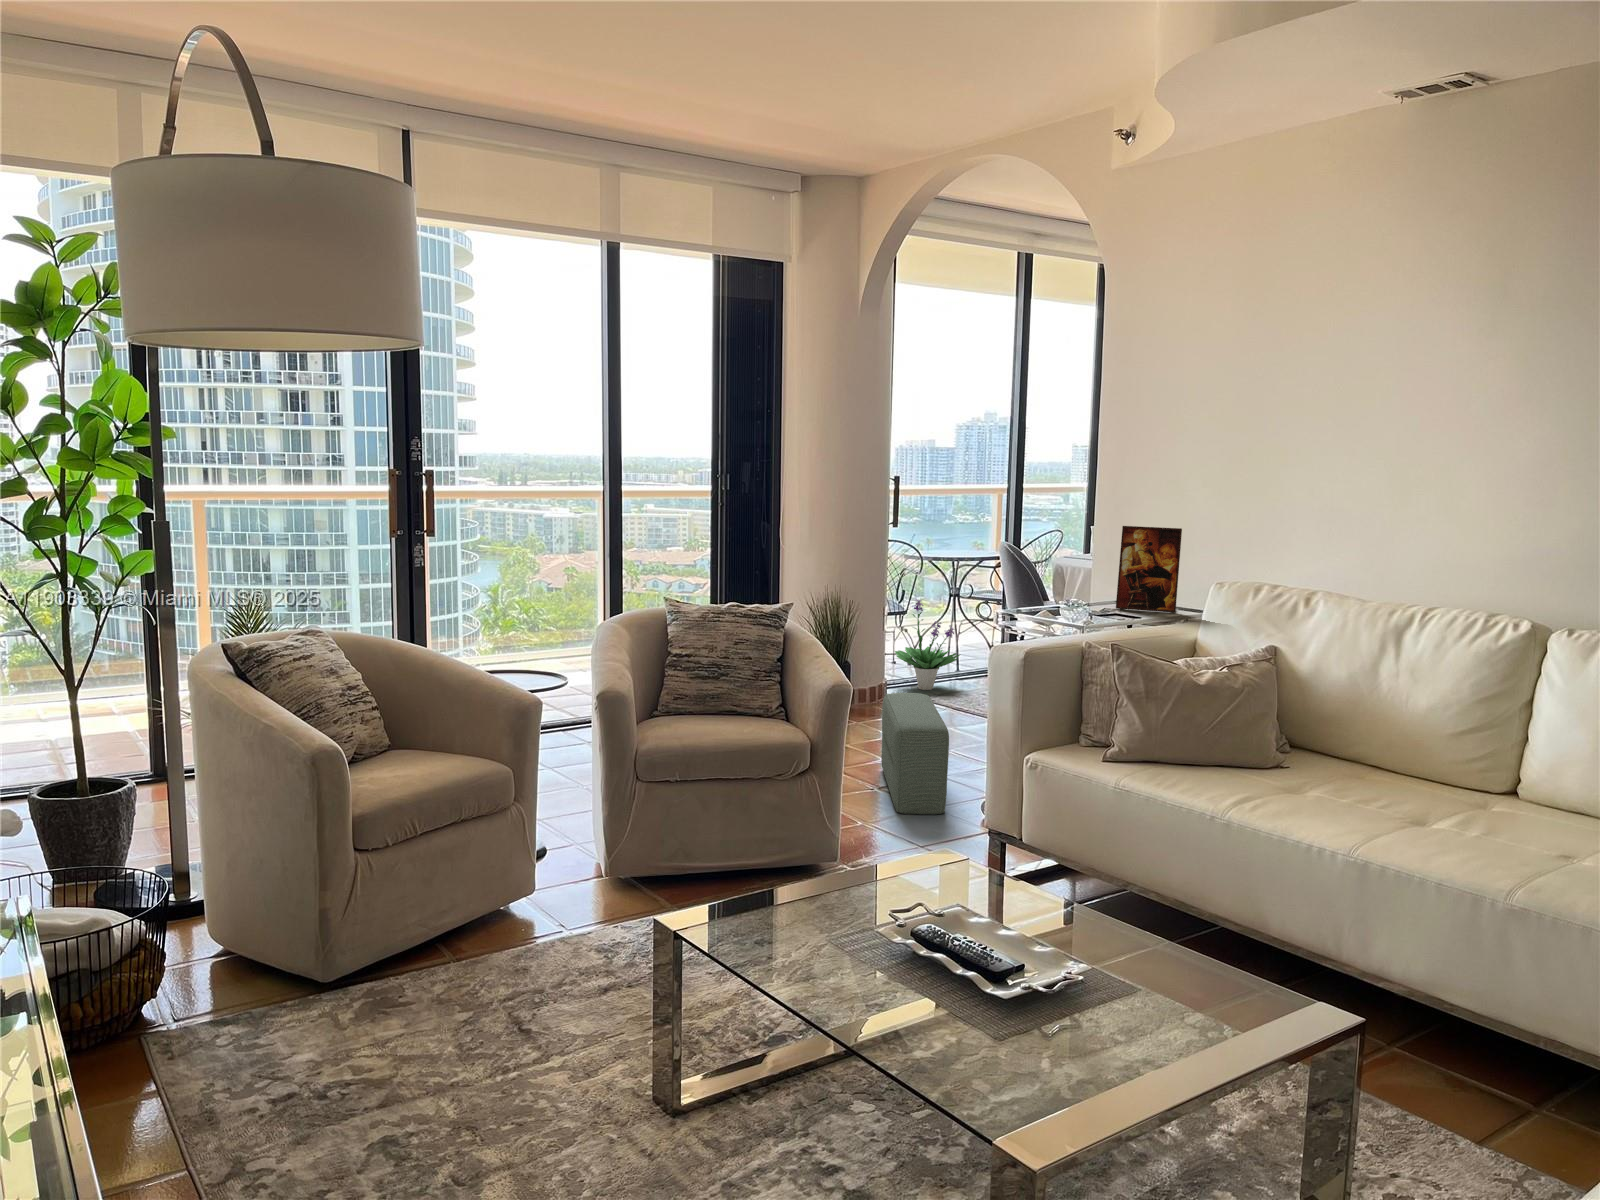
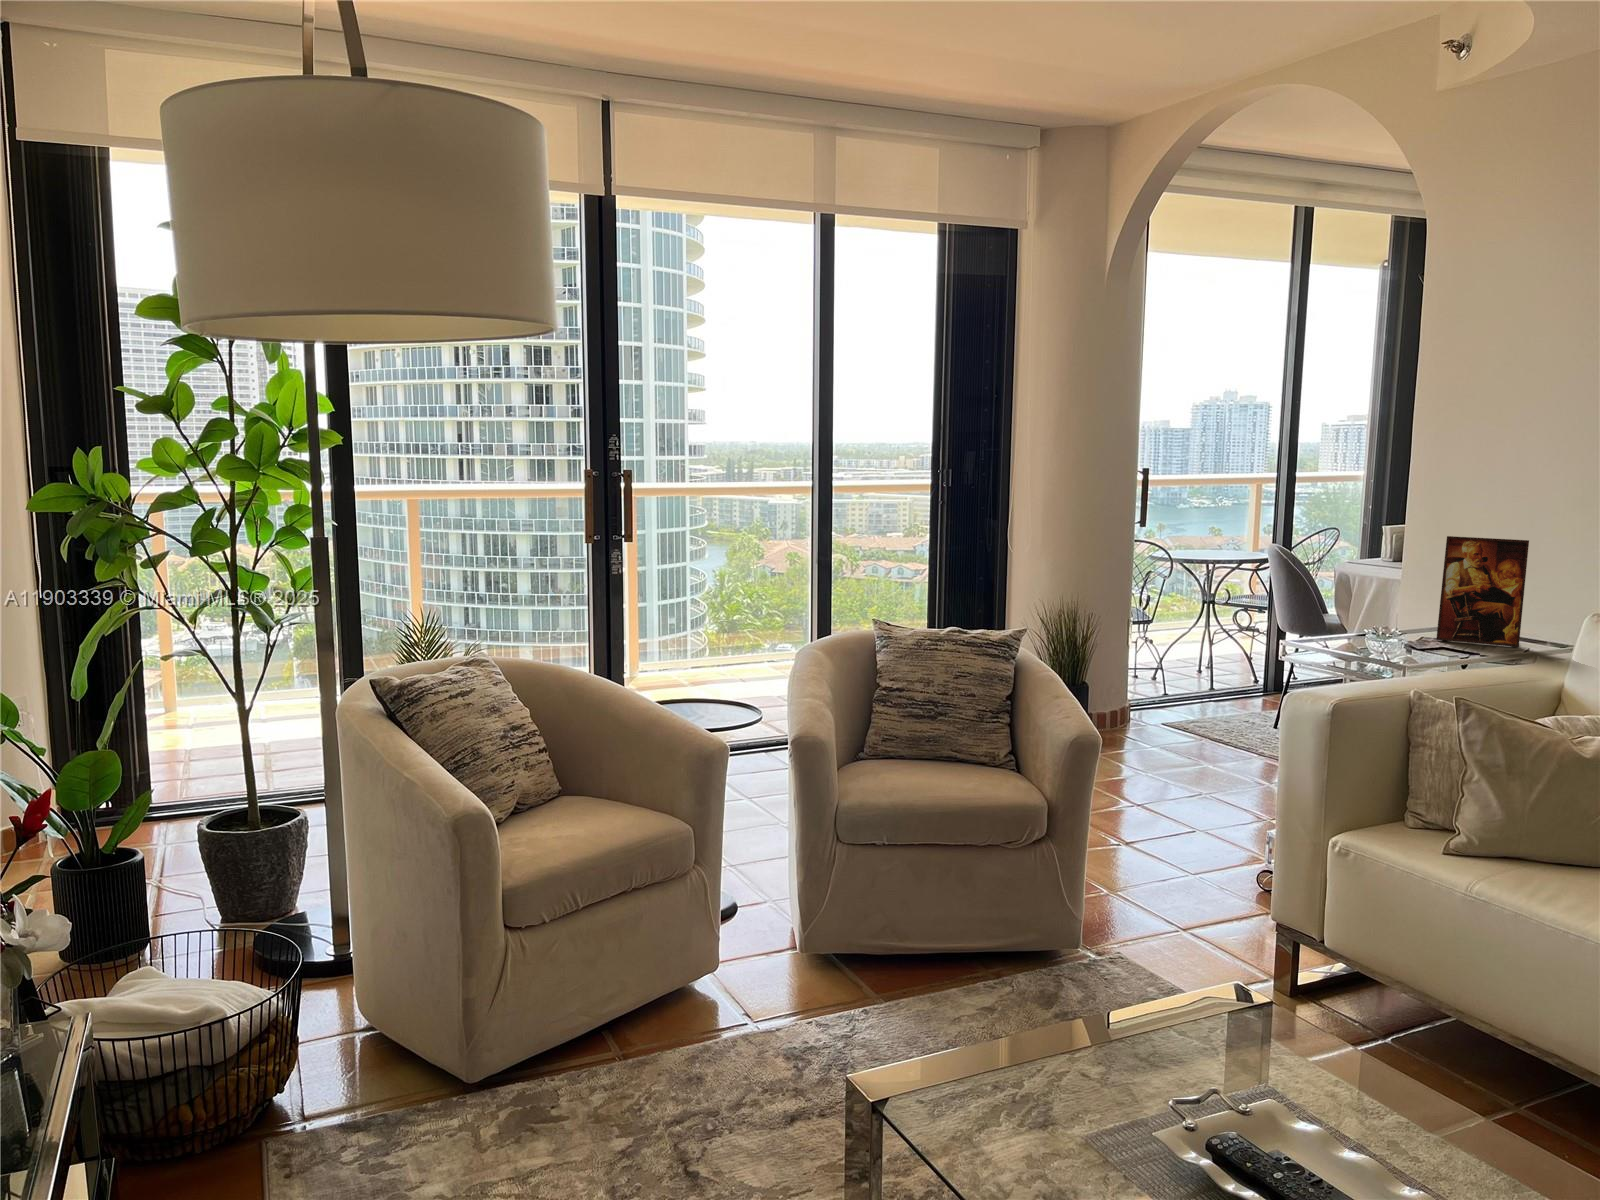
potted plant: present [895,599,960,690] -> none [1140,610,1220,715]
pouf: present [881,693,949,814] -> none [1129,730,1216,884]

